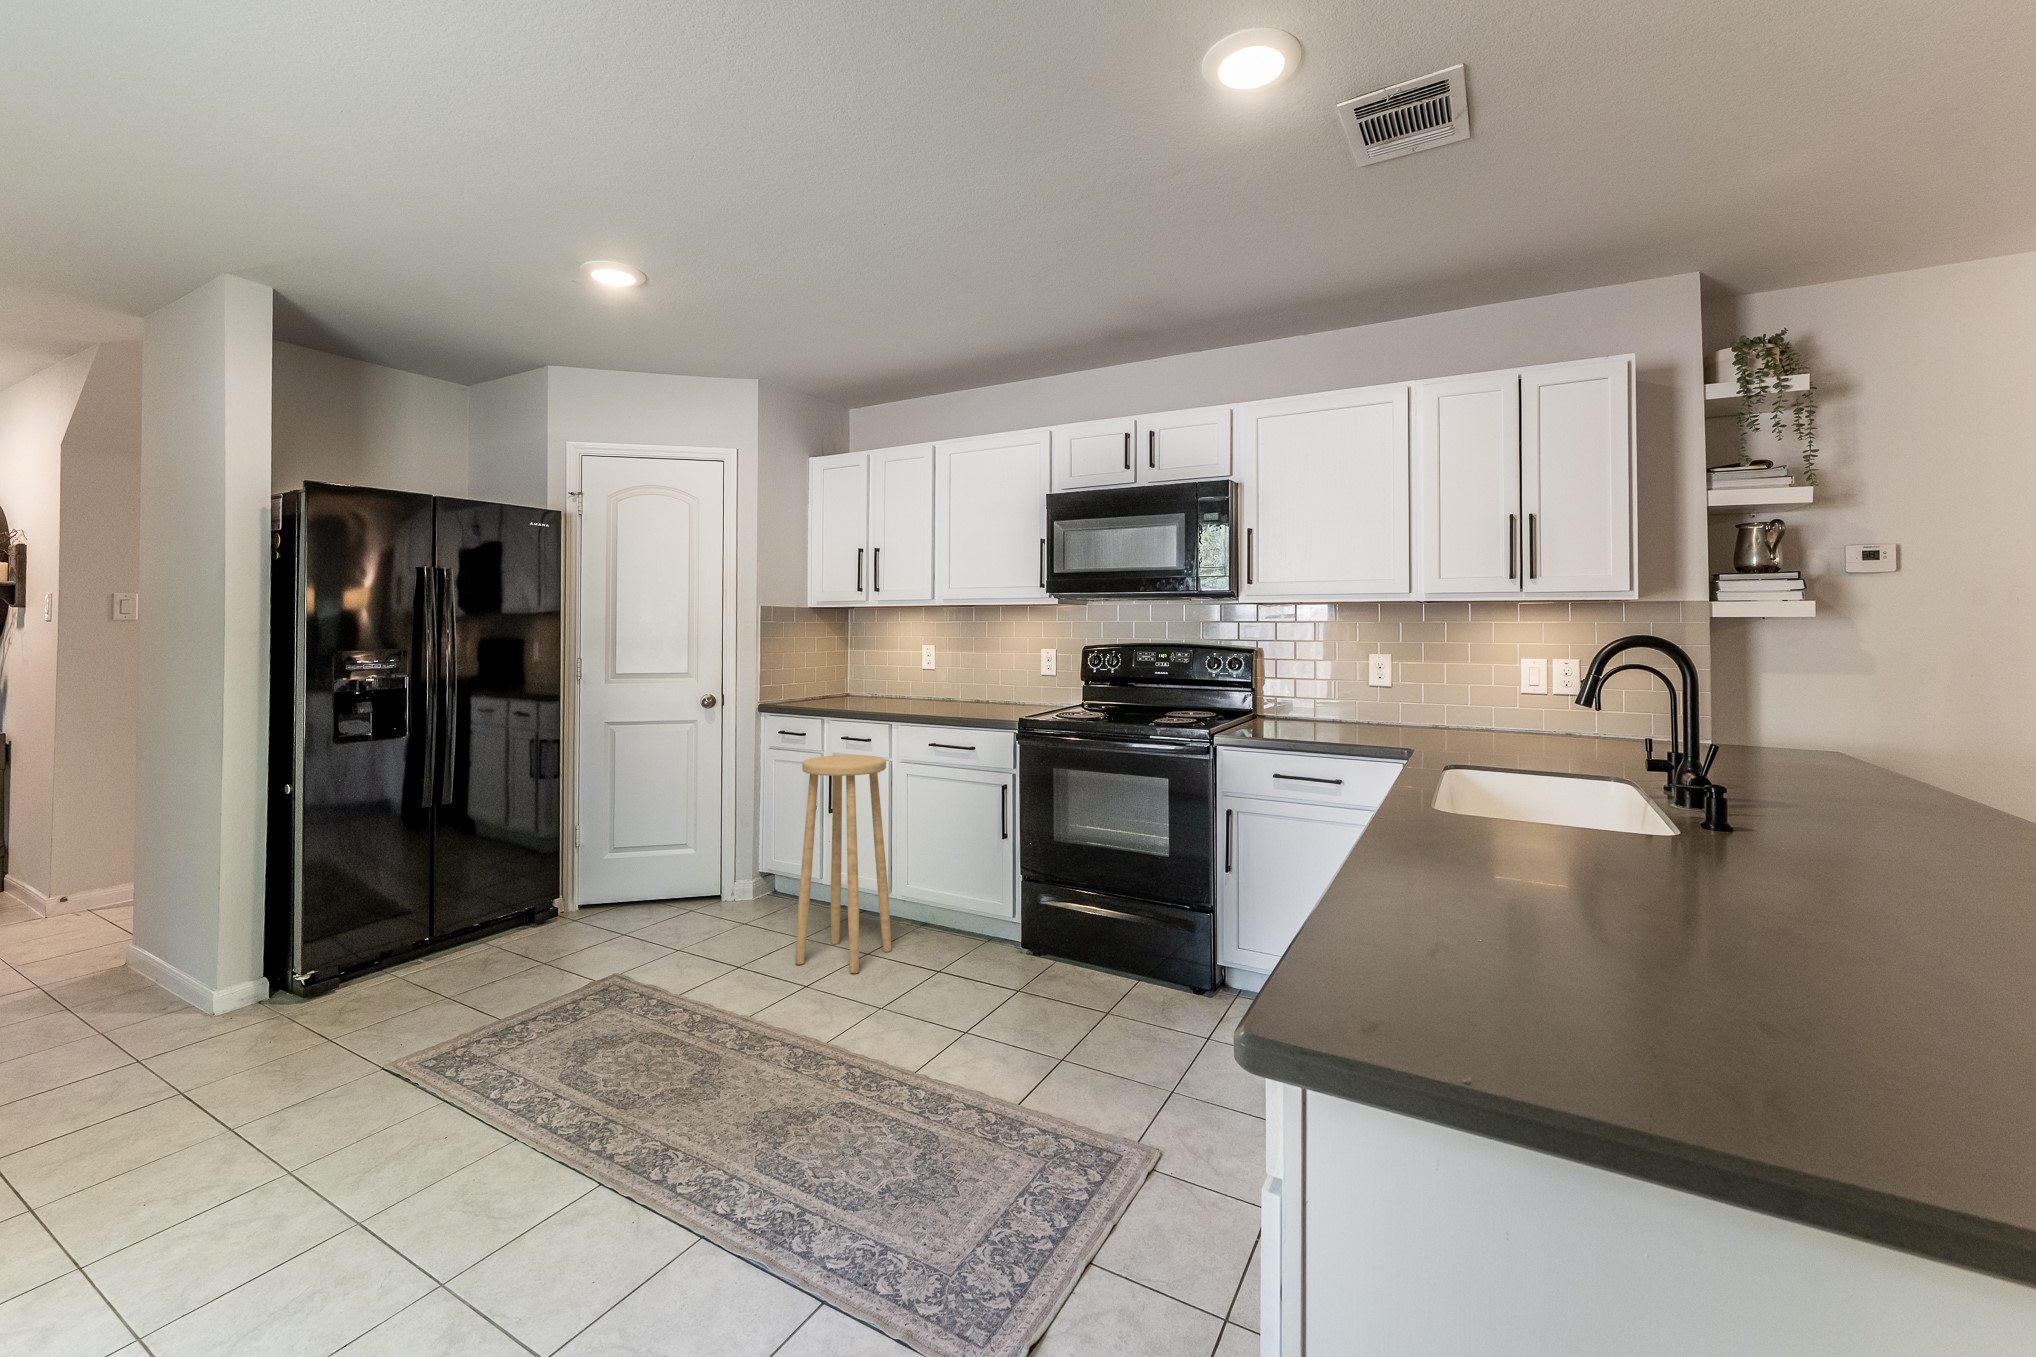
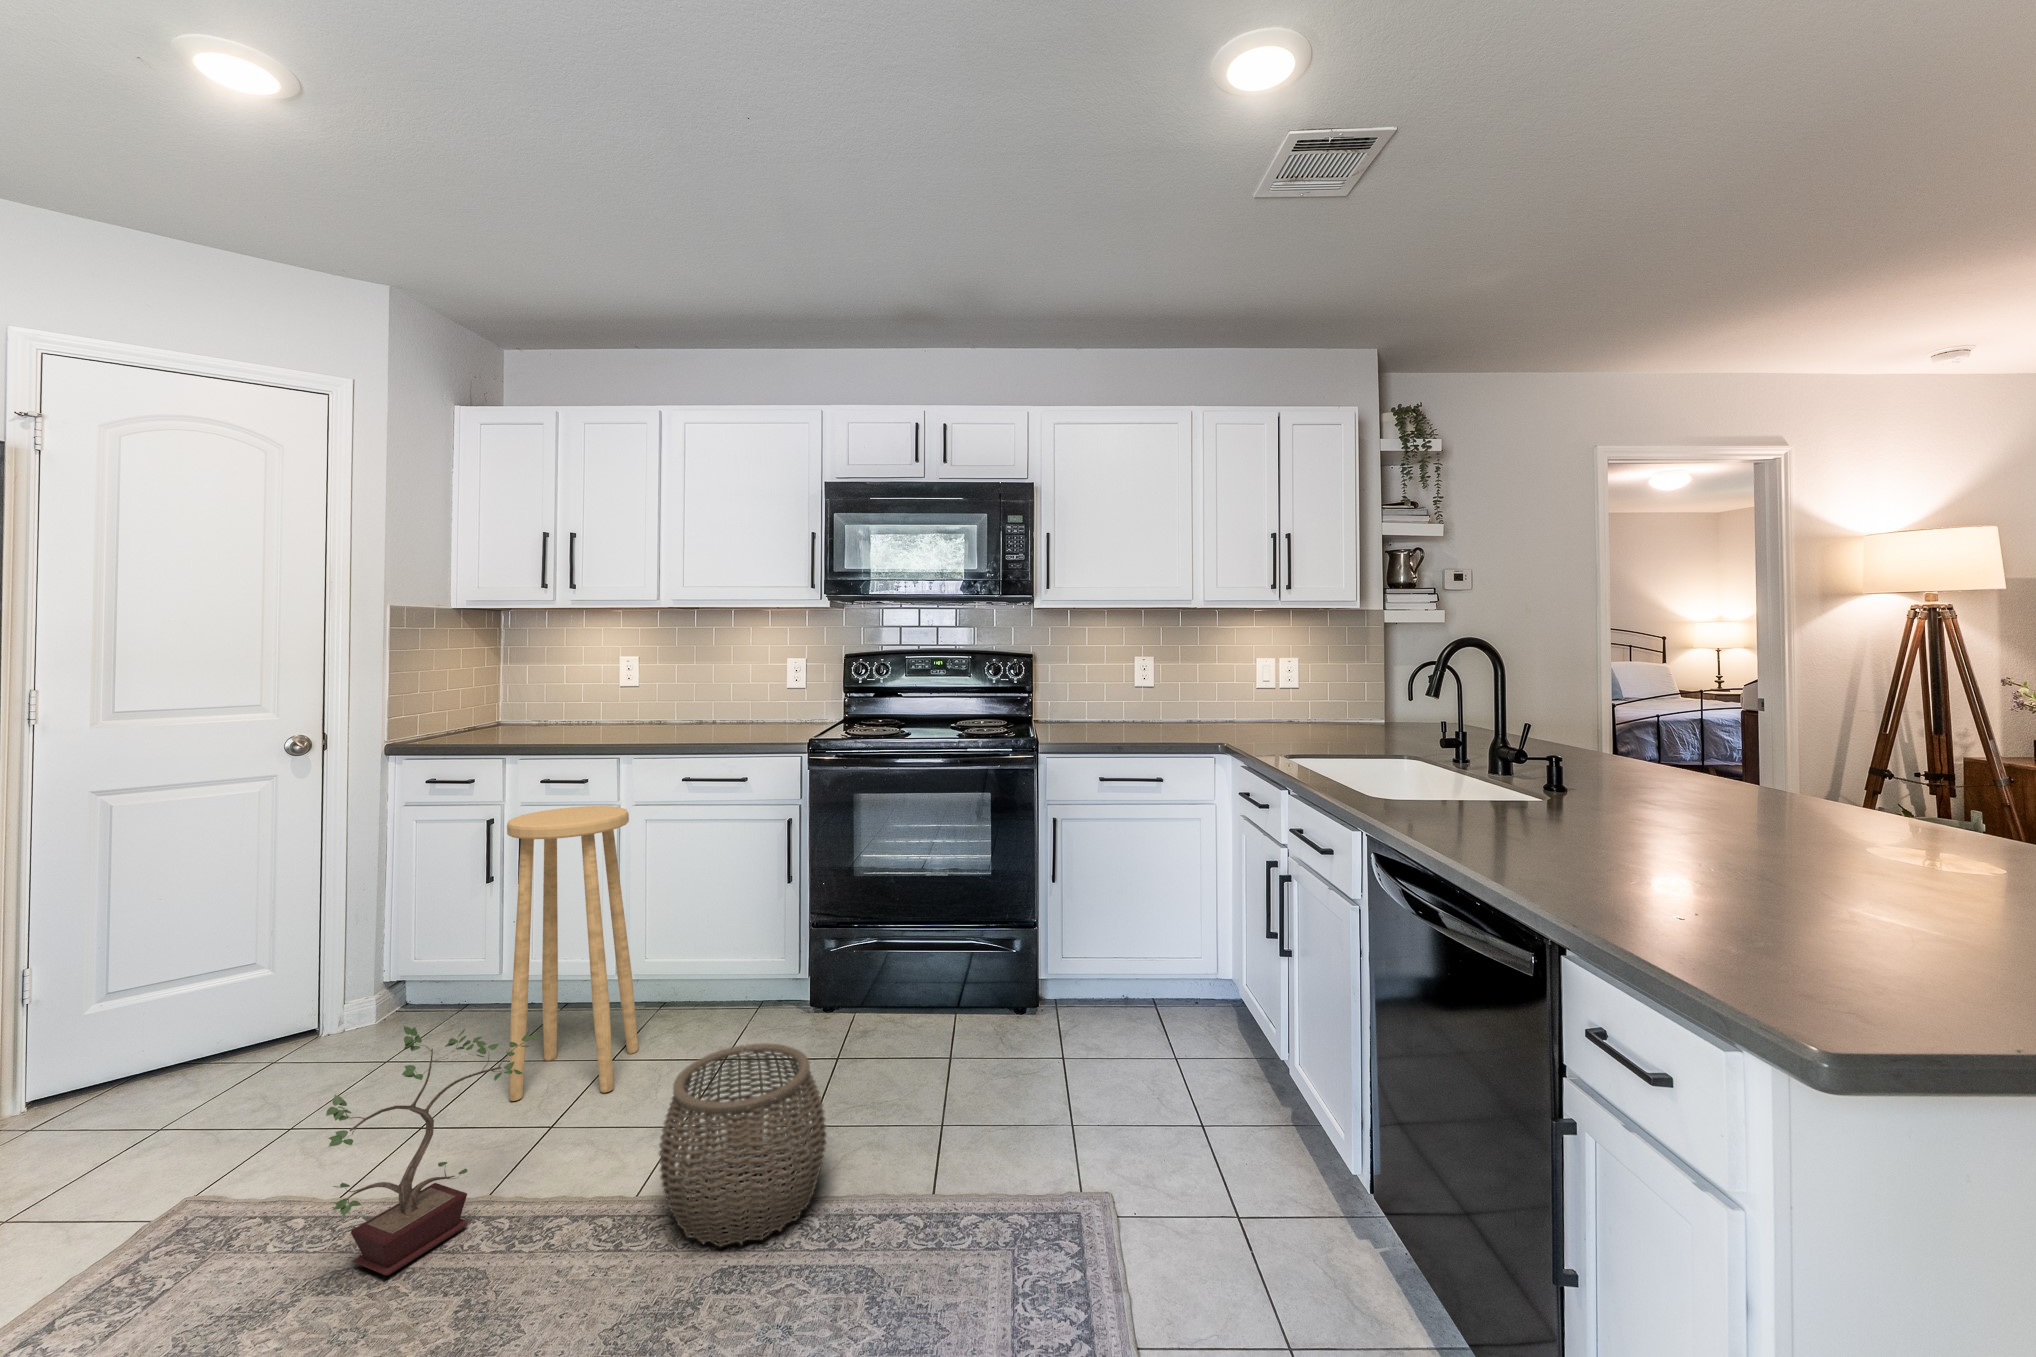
potted plant: none [643,885,785,1045] -> present [326,1026,540,1275]
woven basket: none [825,949,951,1094] -> present [659,1043,827,1246]

